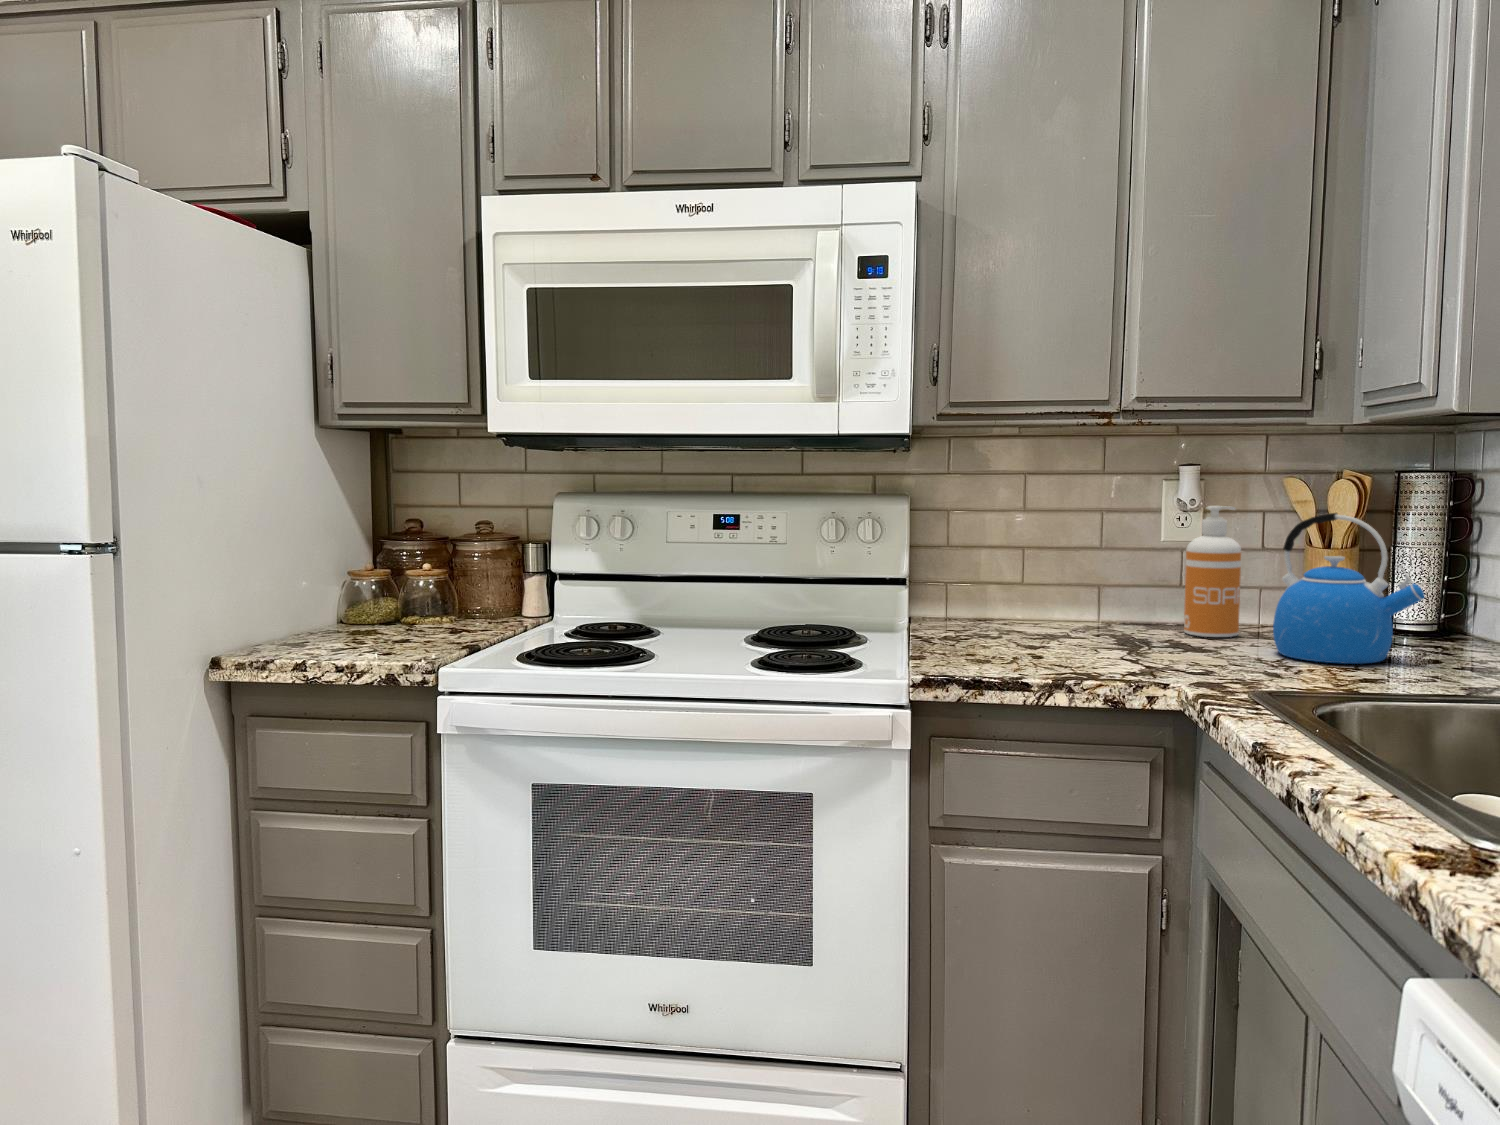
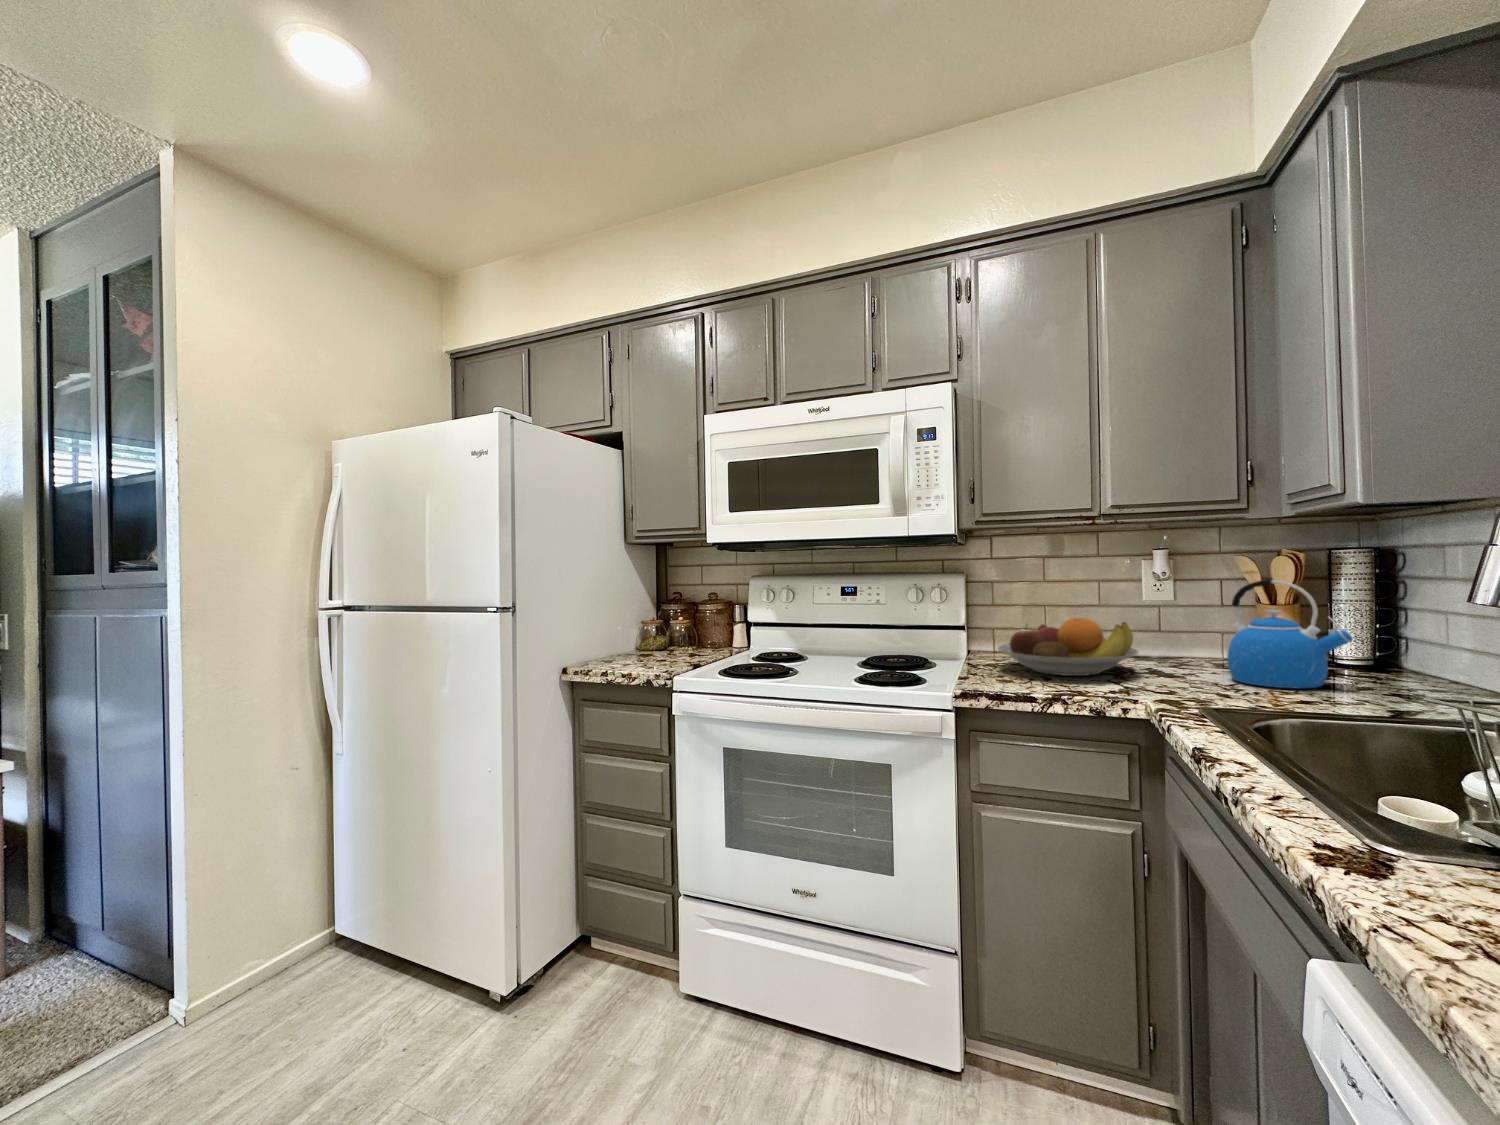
soap dispenser: present [1184,506,1241,637] -> none [1160,577,1204,667]
fruit bowl: none [964,567,1161,653] -> present [998,618,1138,676]

